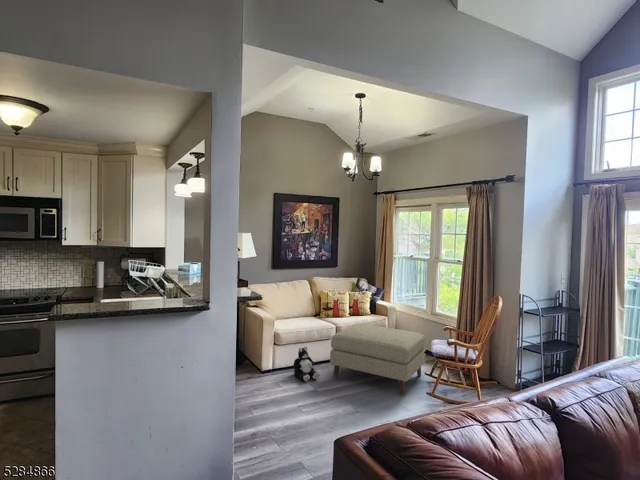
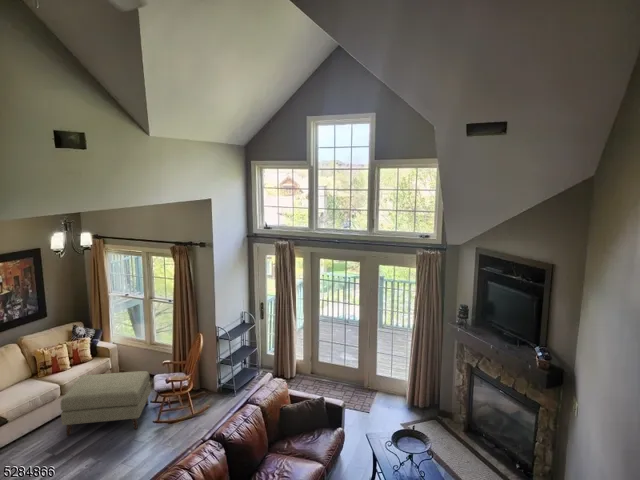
plush toy: present [293,347,320,381] -> none [21,418,52,451]

